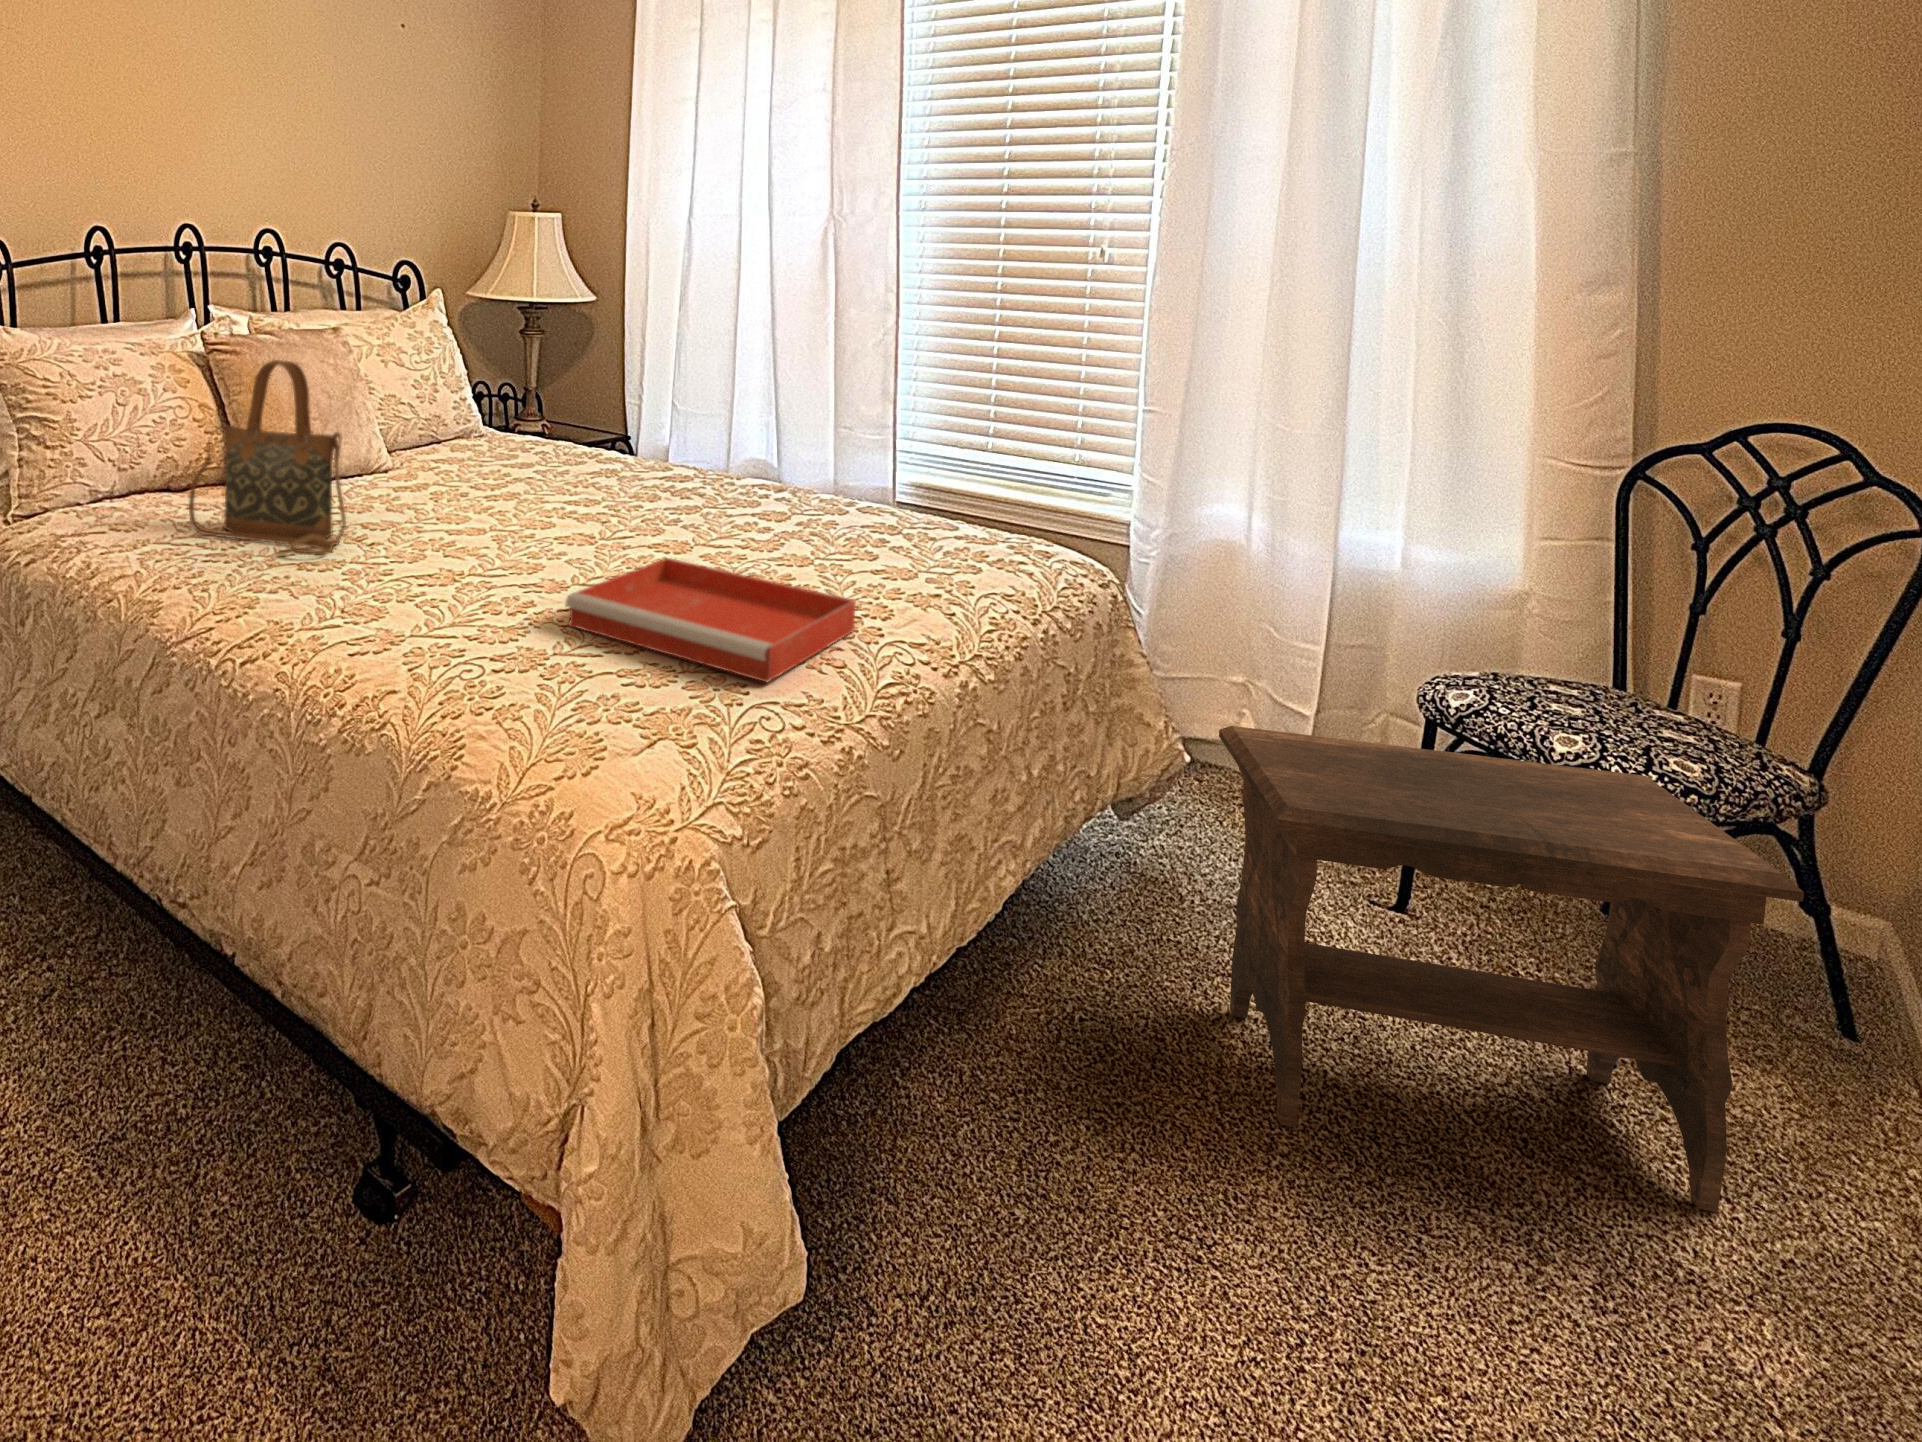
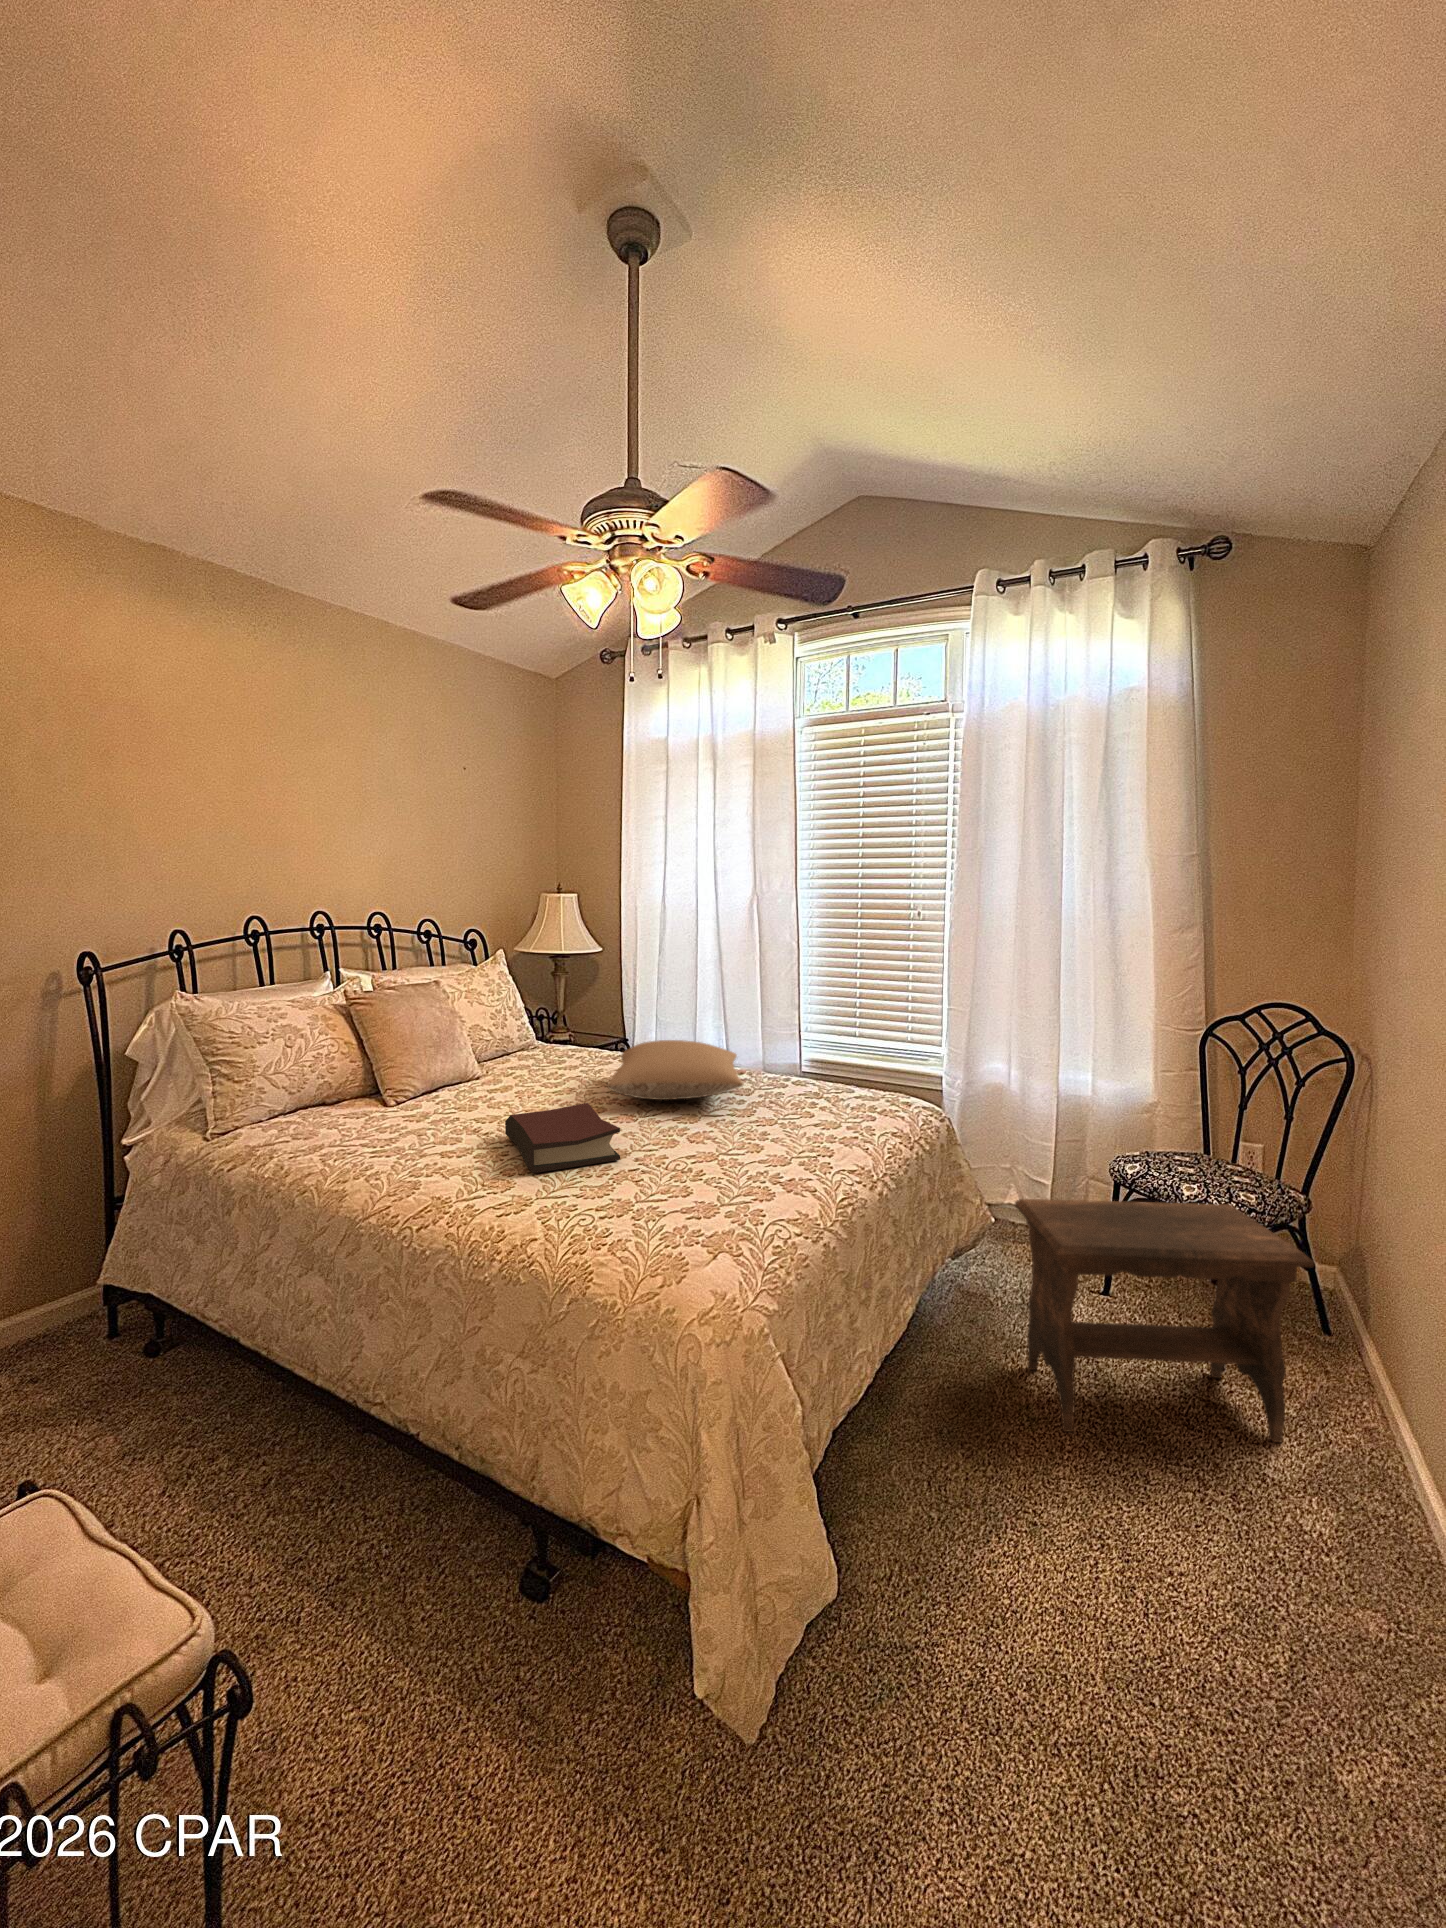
handbag: present [189,360,346,555] -> none [357,1012,473,1146]
pillow: none [548,428,766,518] -> present [607,1040,744,1100]
hardback book: none [389,510,548,602] -> present [505,1103,620,1173]
tray: present [566,558,856,682] -> none [638,1128,816,1207]

